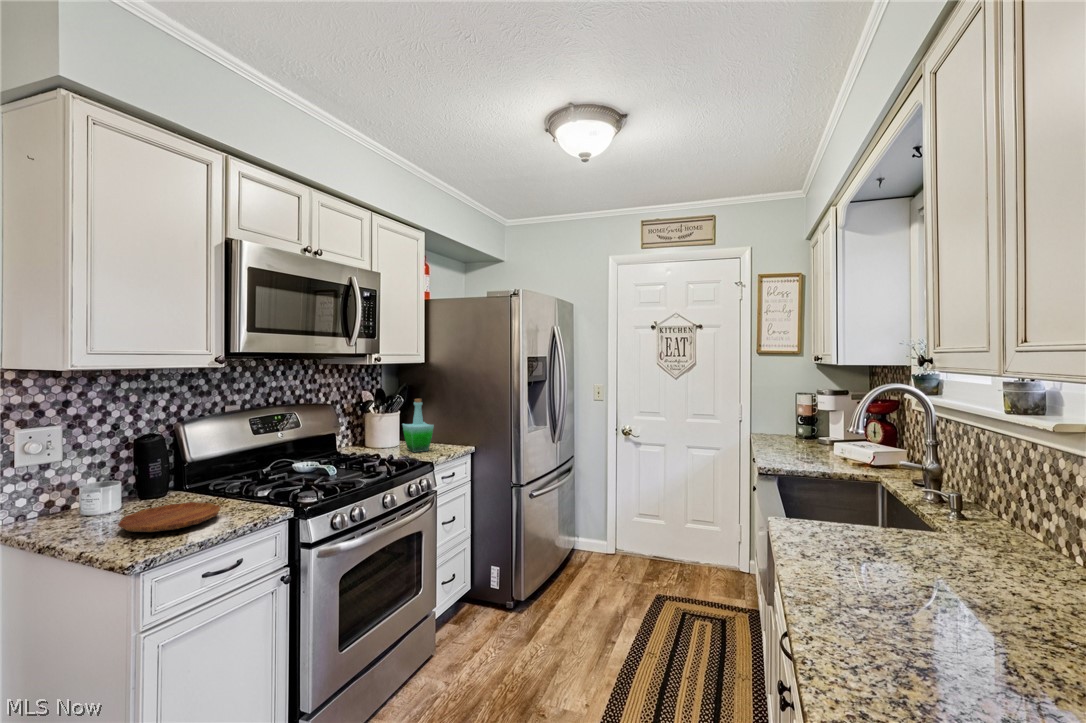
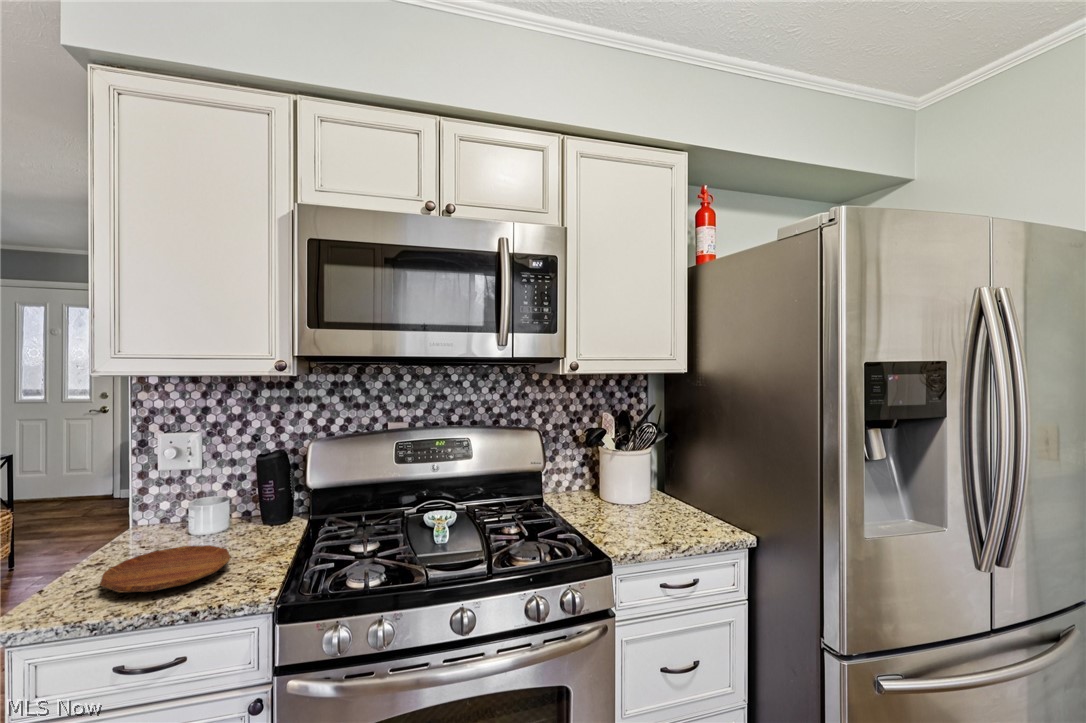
bottle: present [403,399,434,452] -> none [630,434,673,527]

